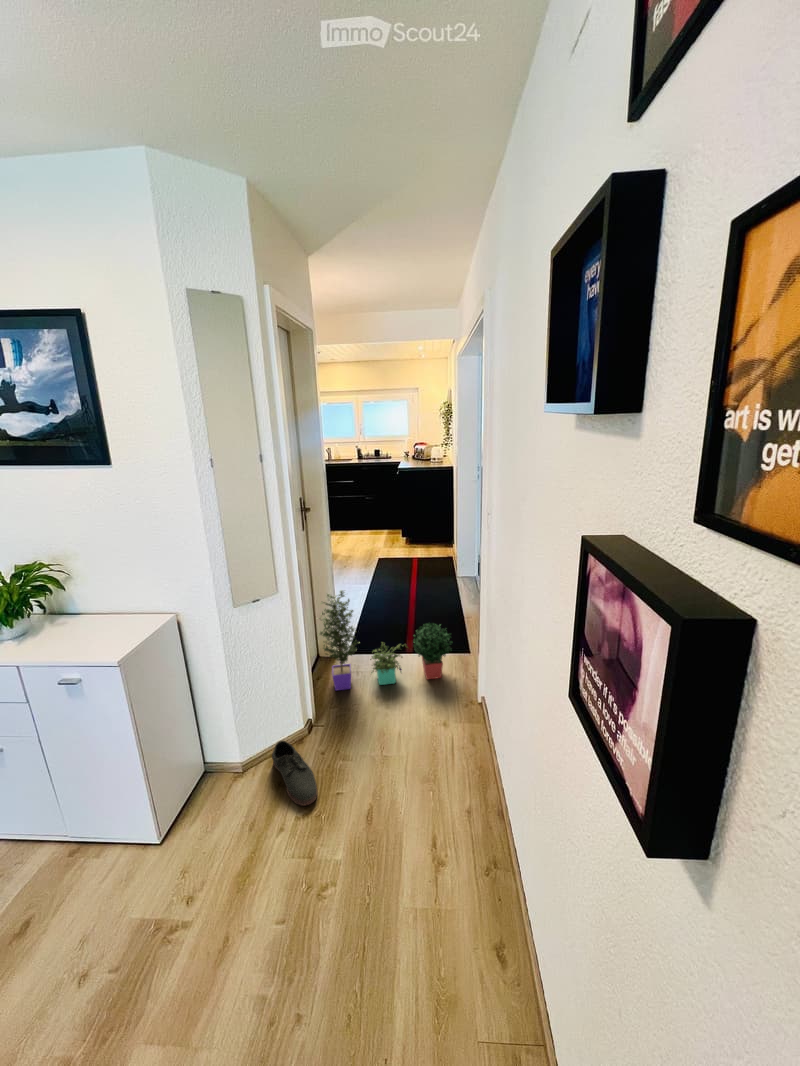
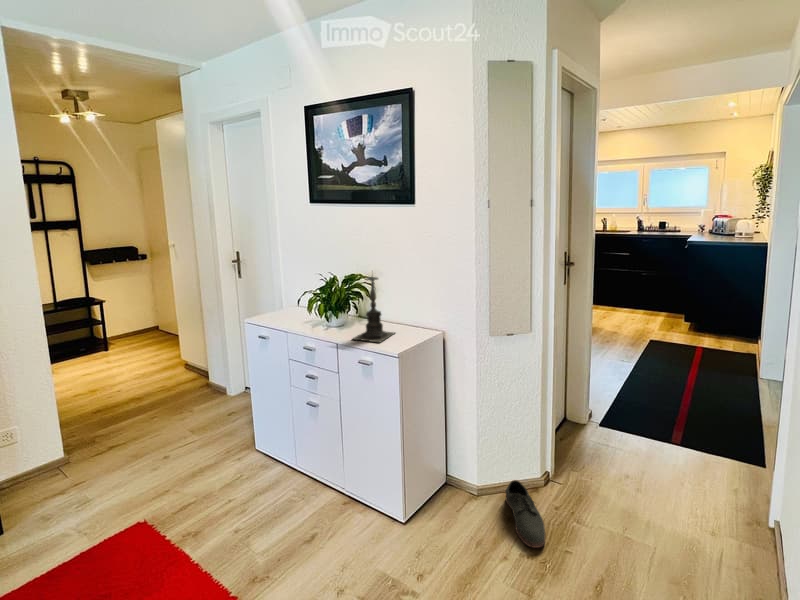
candle holder: none [40,547,110,645] -> present [353,276,395,342]
potted plant: present [319,590,452,690] -> none [566,352,739,483]

